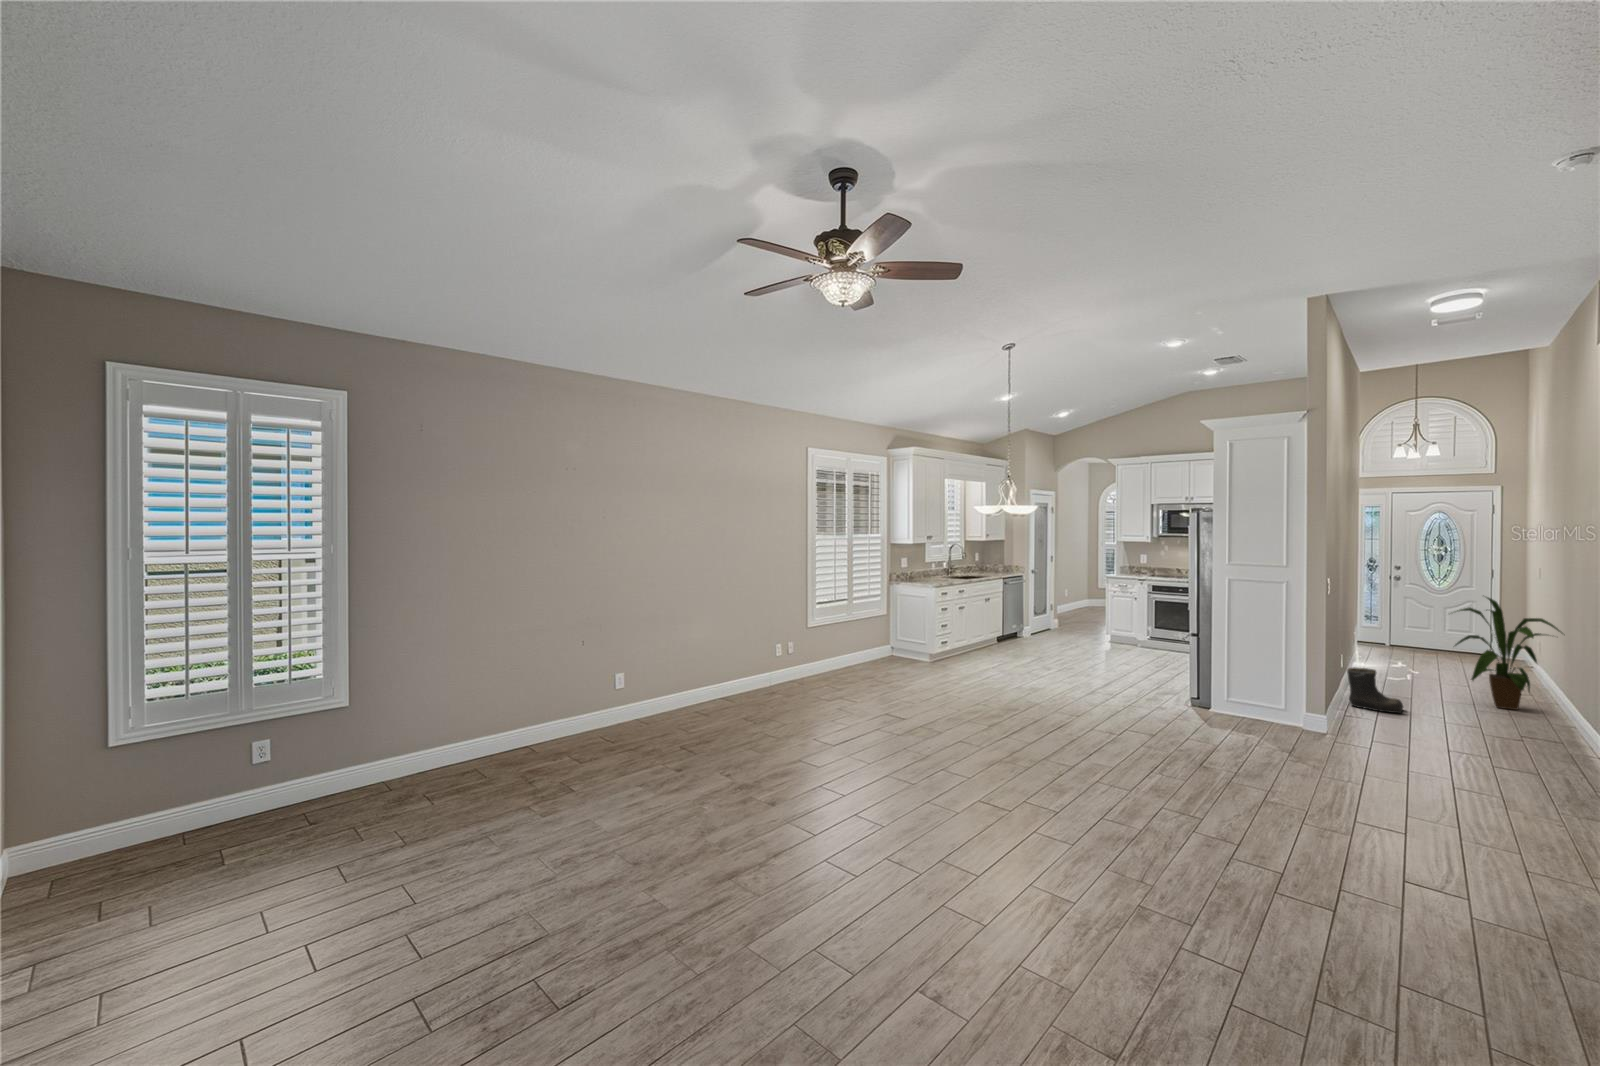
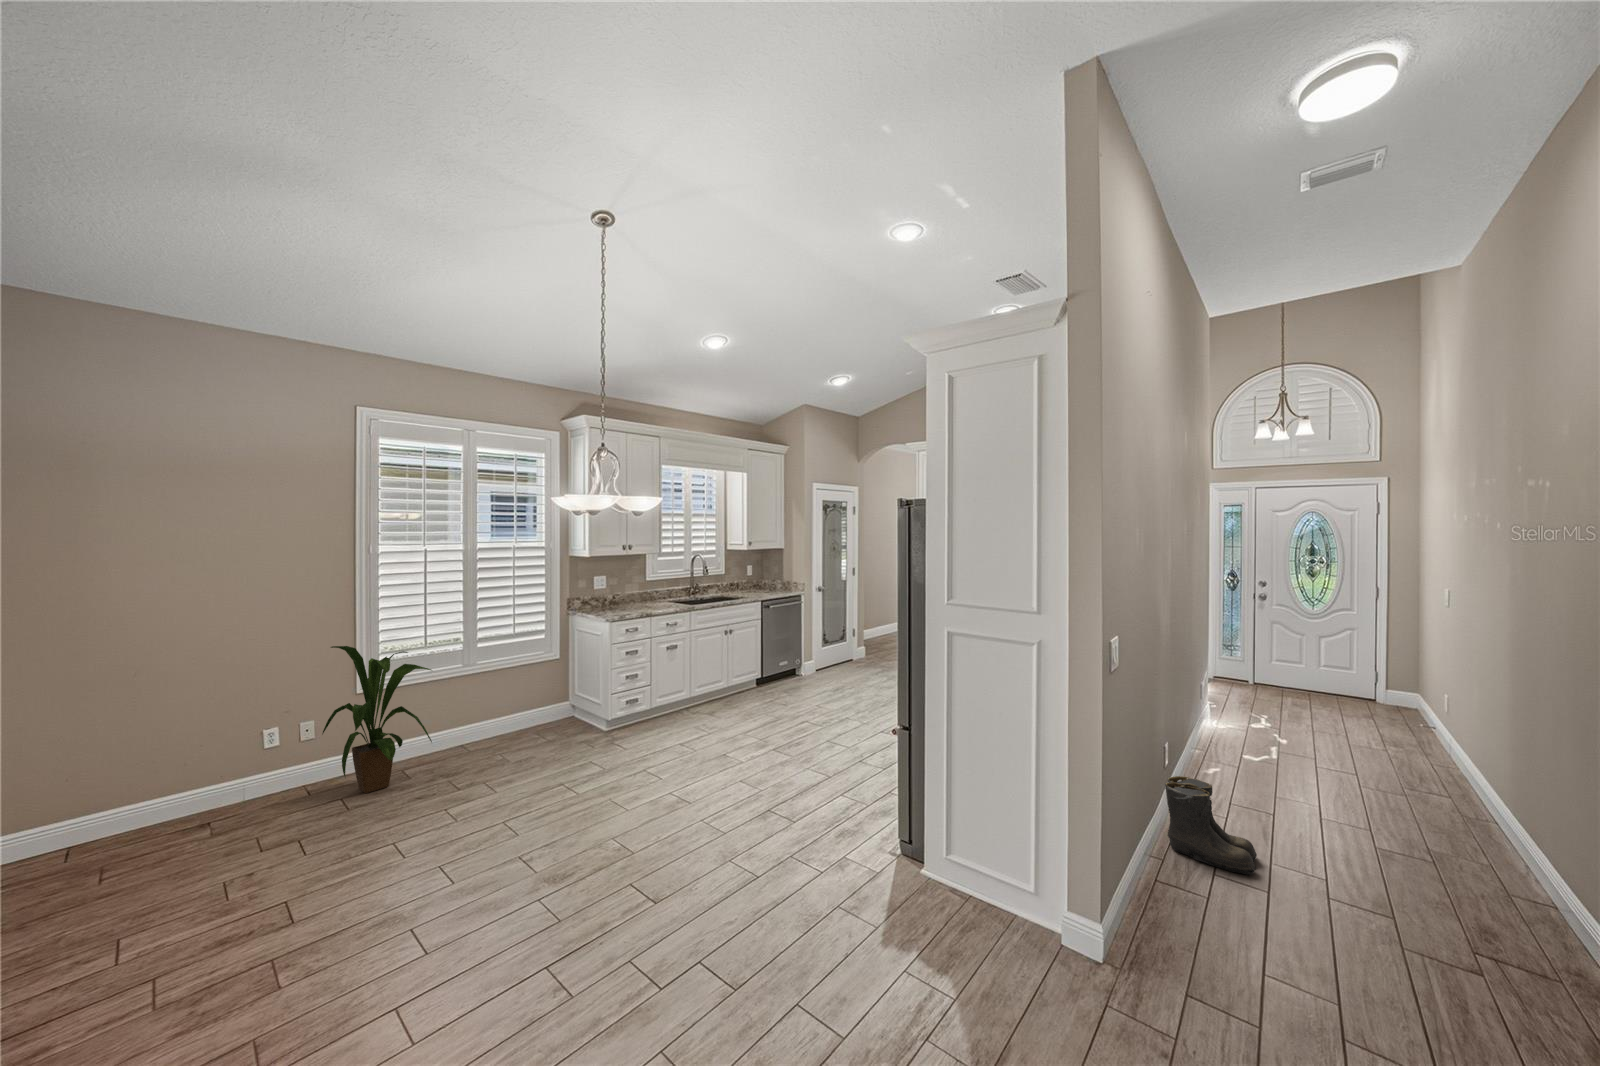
house plant: present [1455,597,1561,710] -> present [322,646,432,793]

